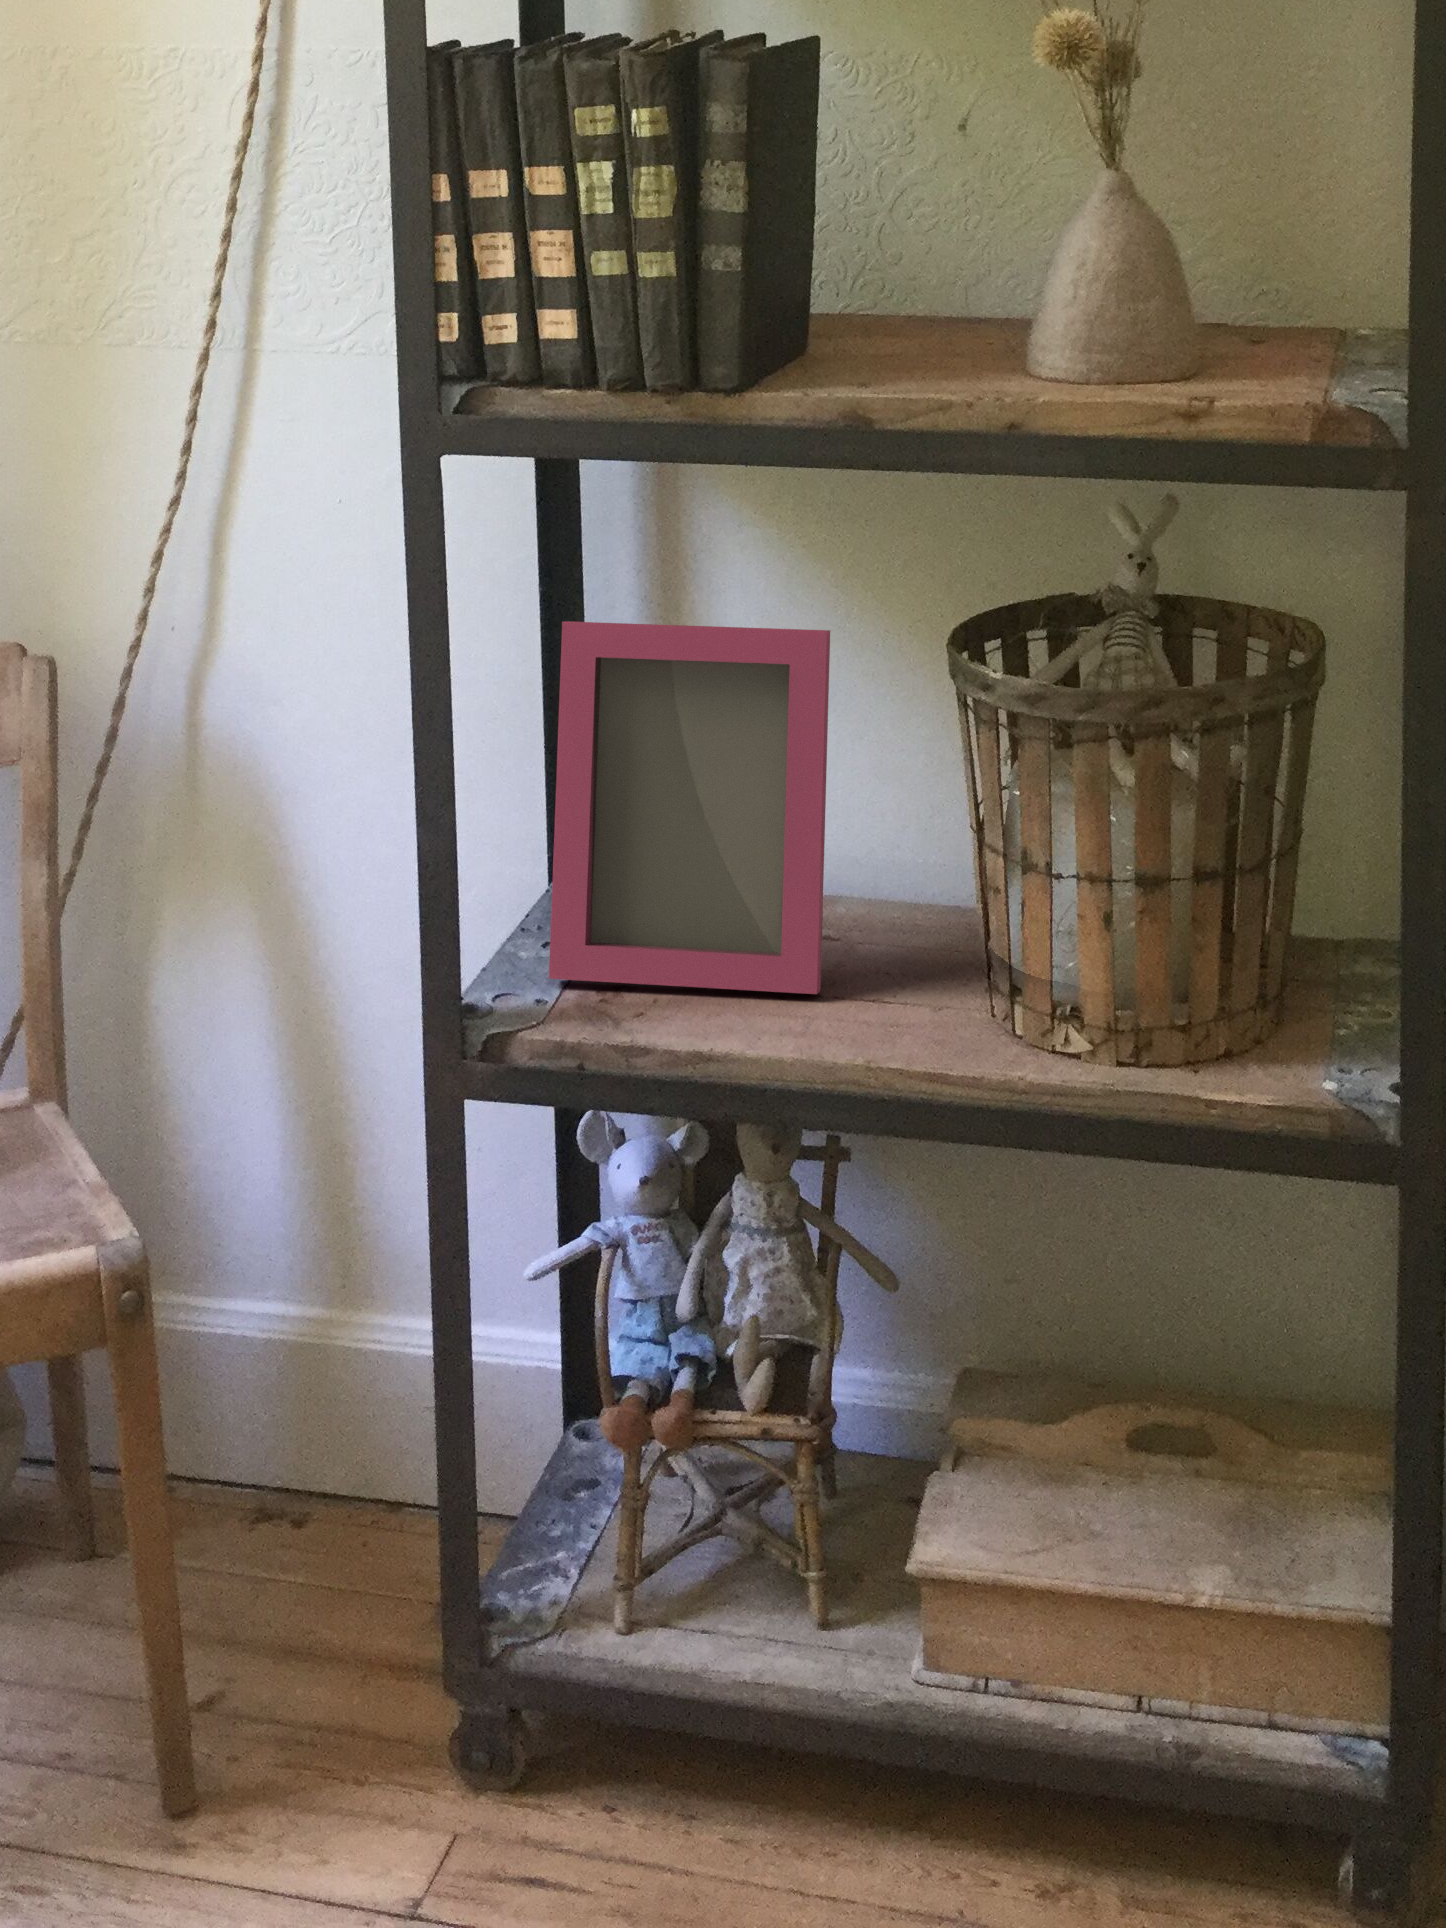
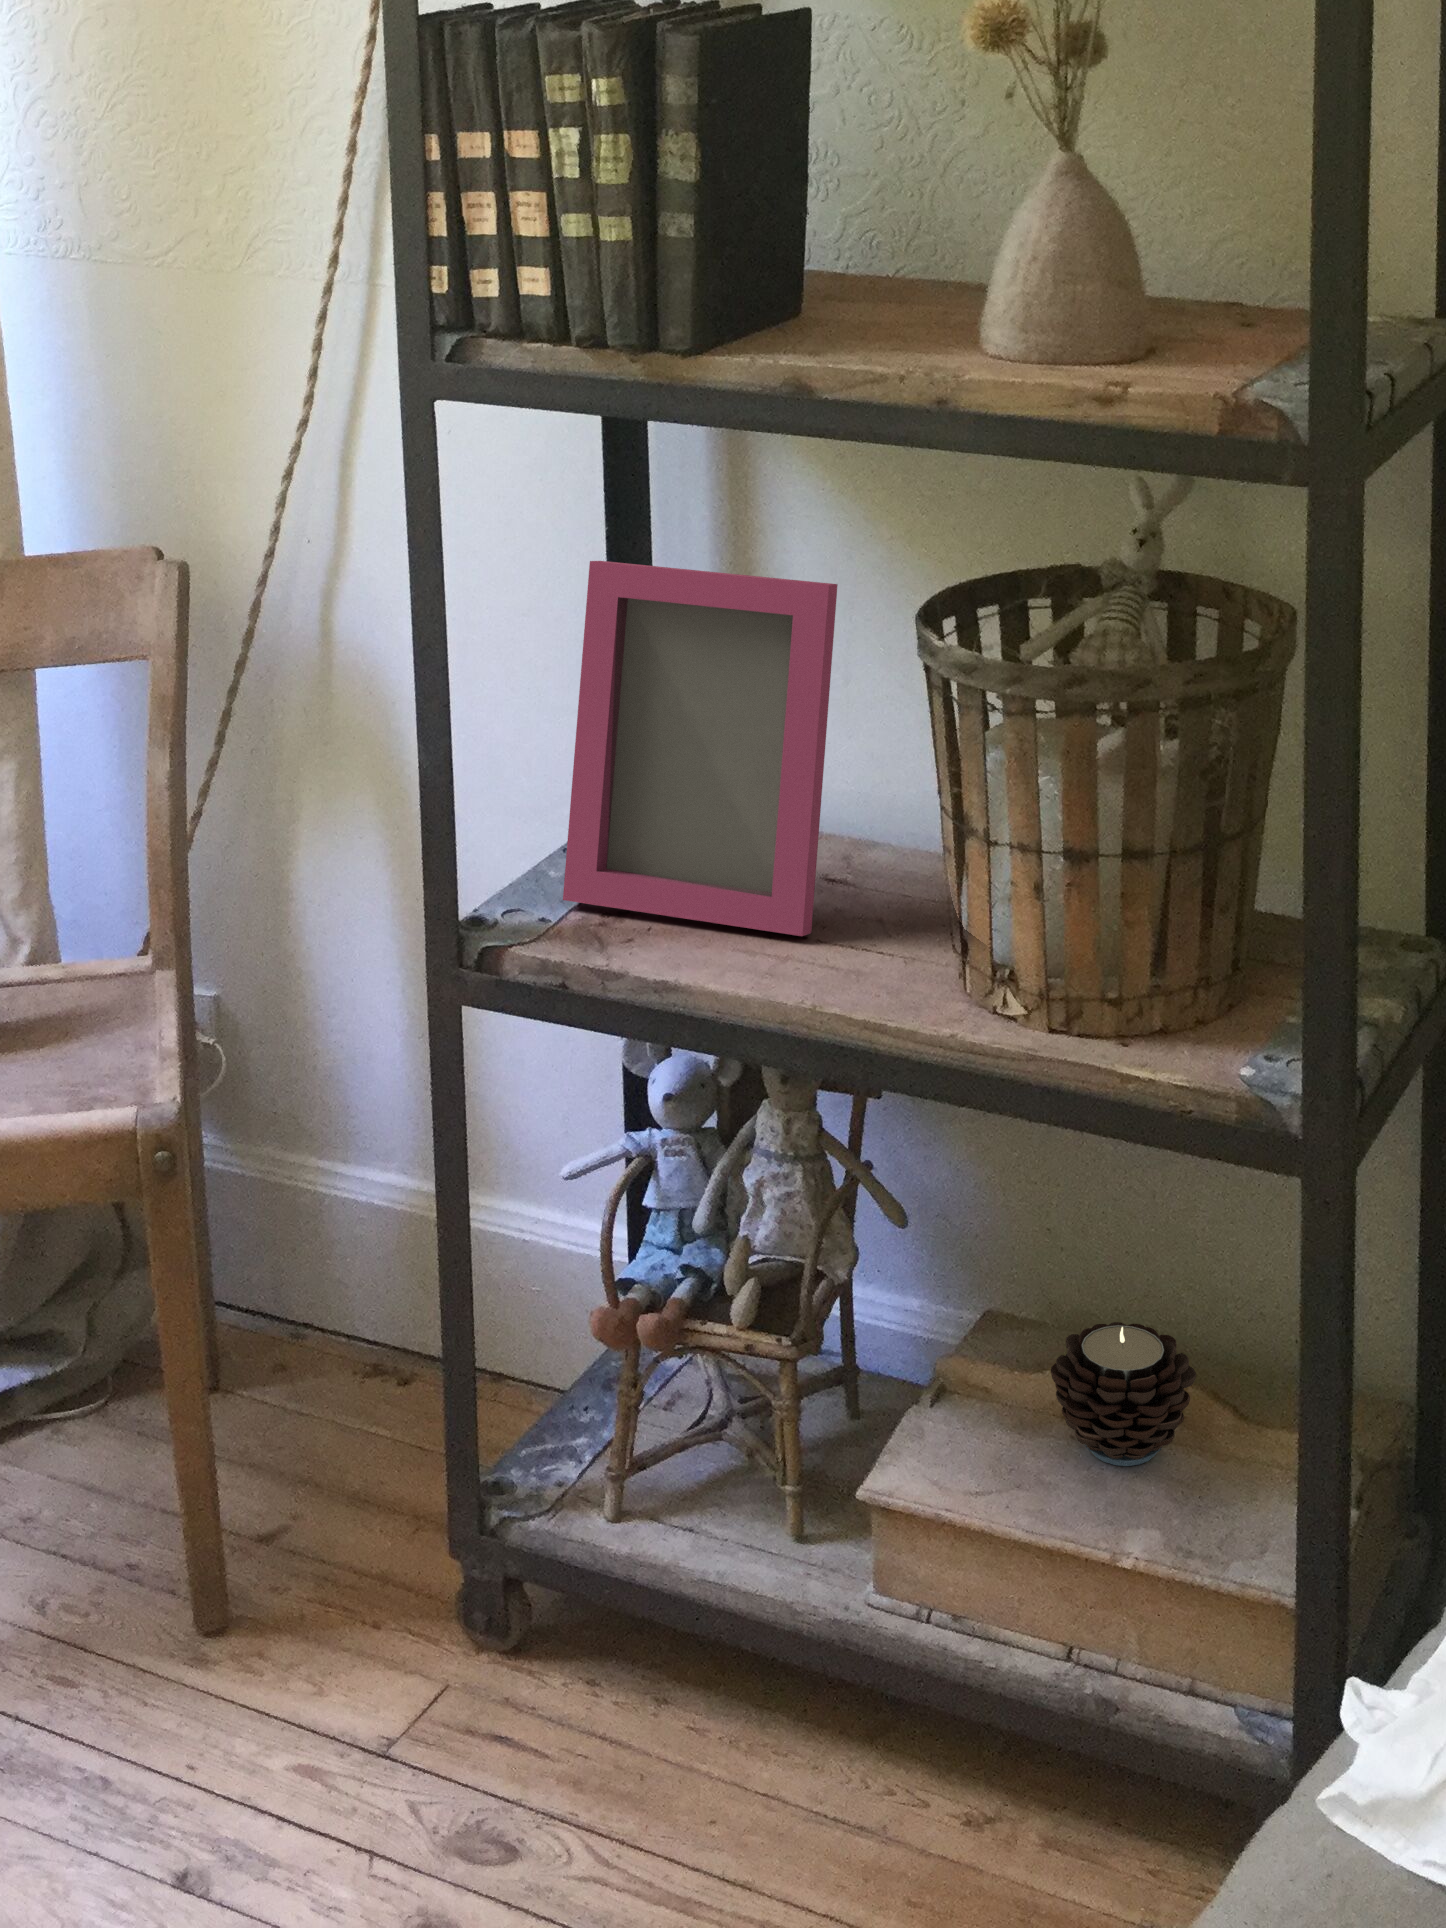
candle: none [1084,1362,1227,1508] -> present [1051,1322,1196,1466]

